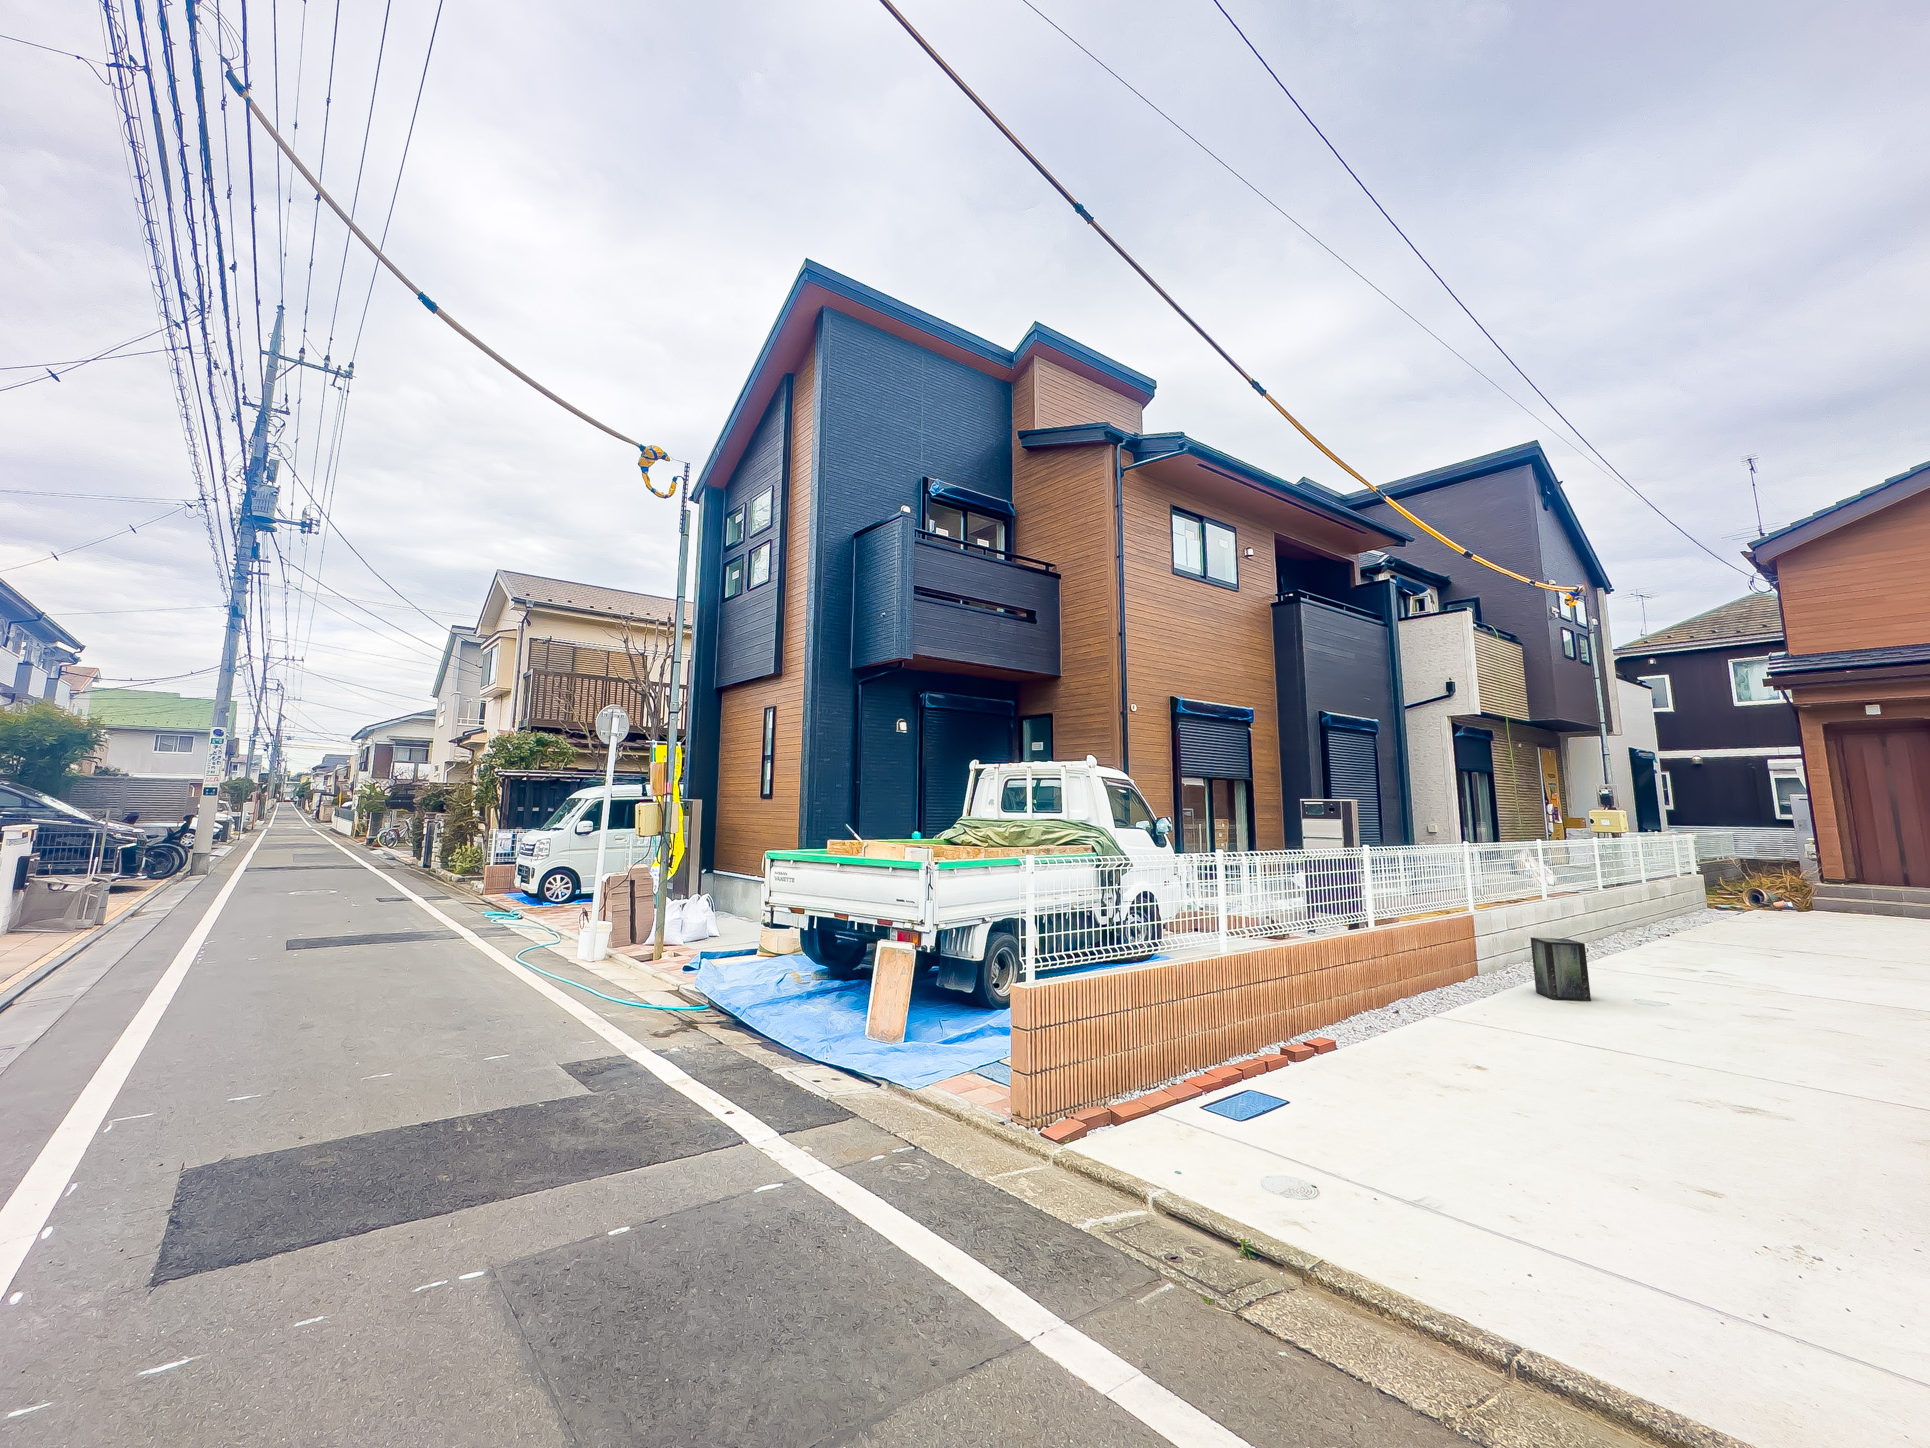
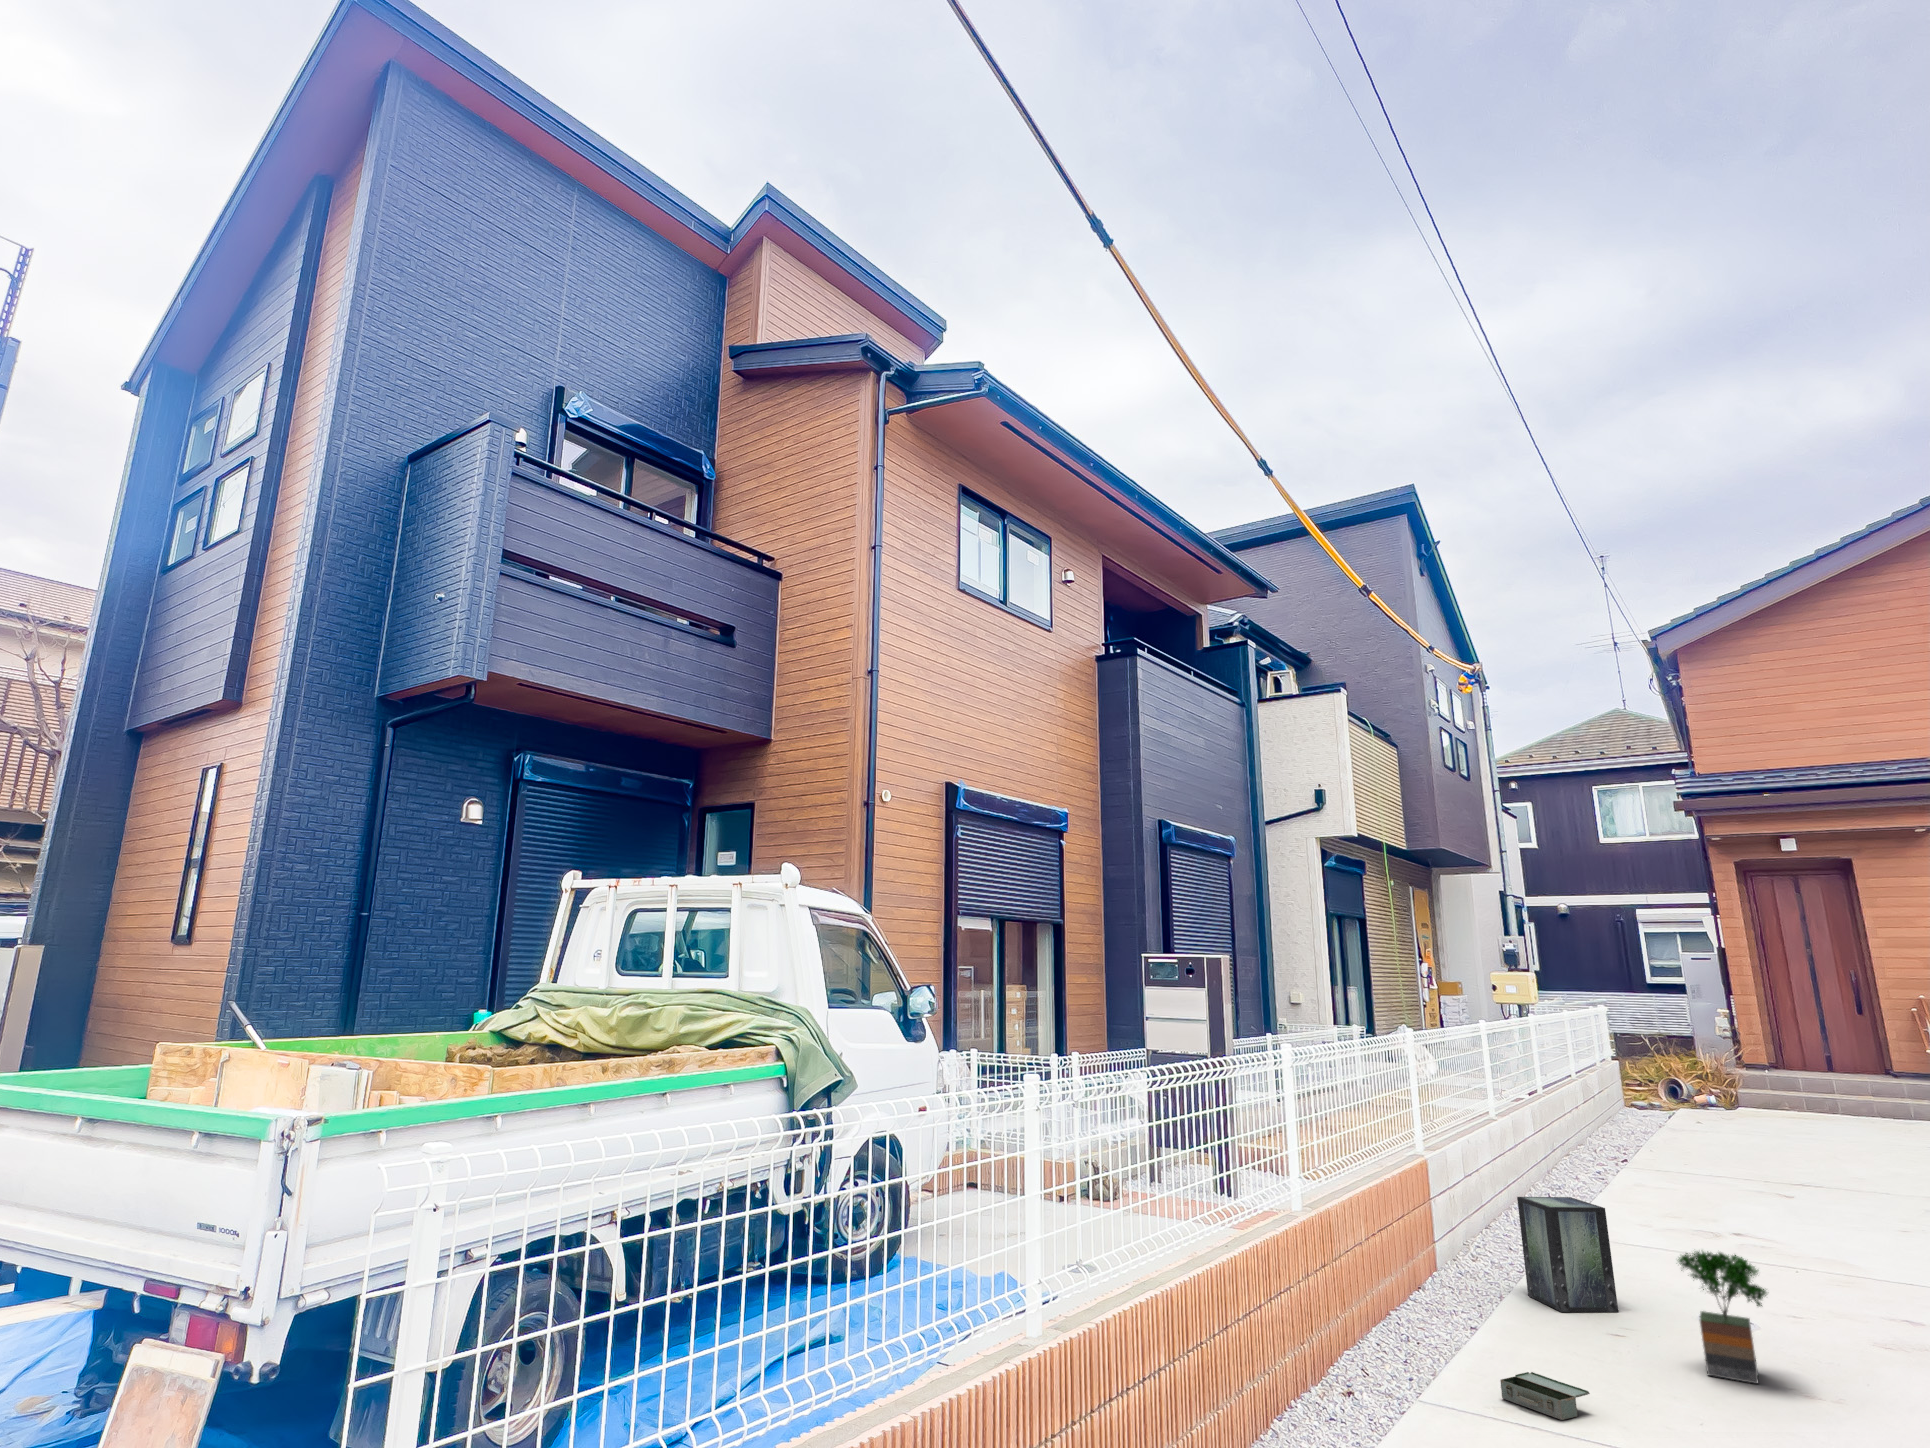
potted tree: none [1609,960,1665,1030] -> present [1678,1251,1767,1384]
toolbox: none [1486,1015,1535,1034] -> present [1500,1372,1590,1420]

